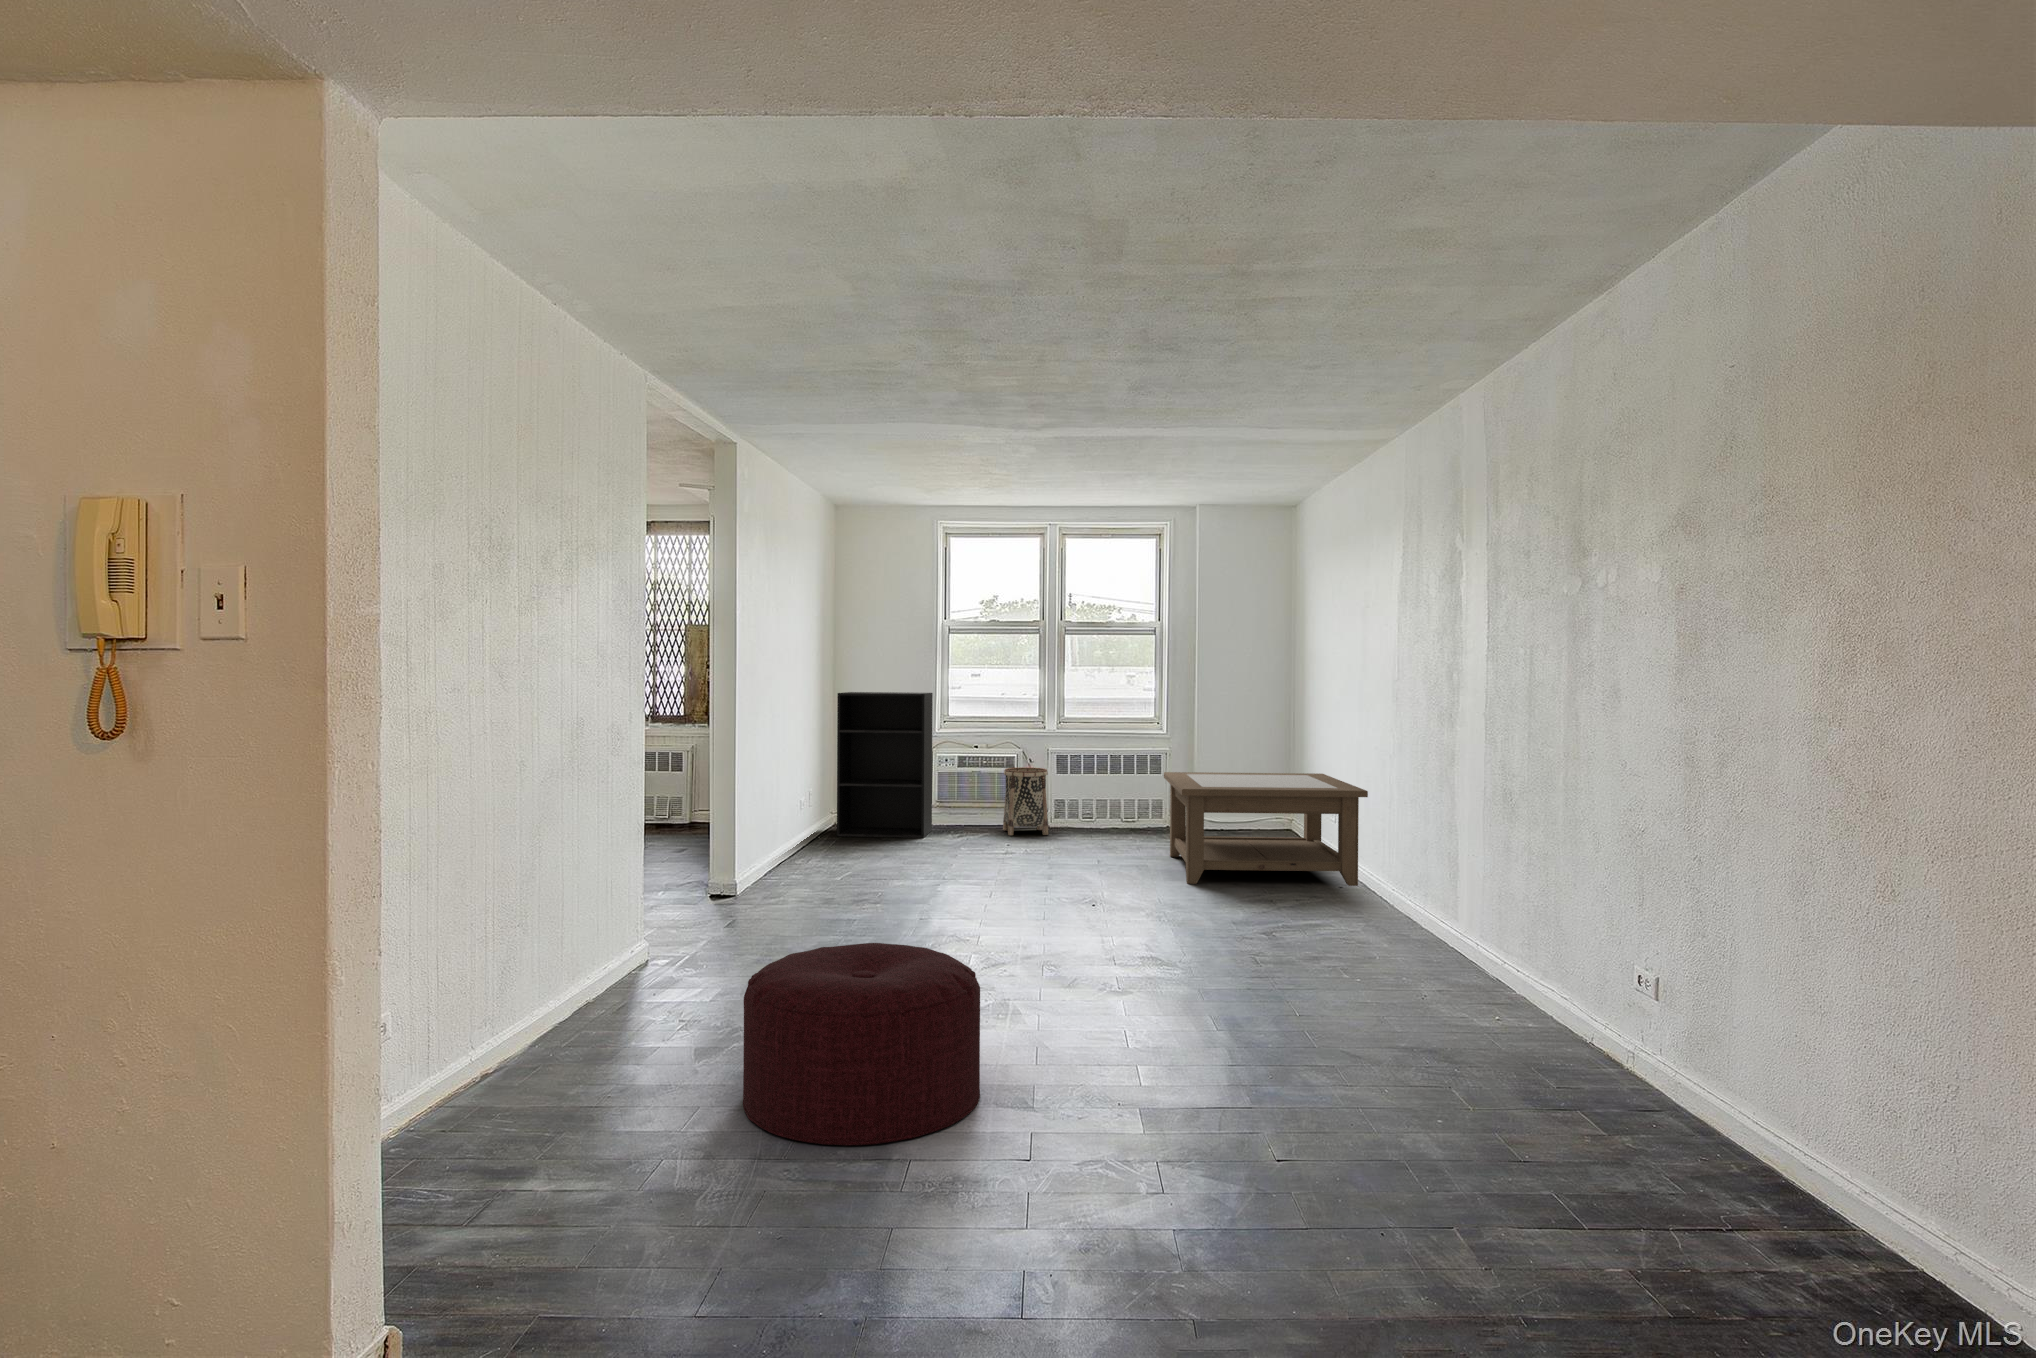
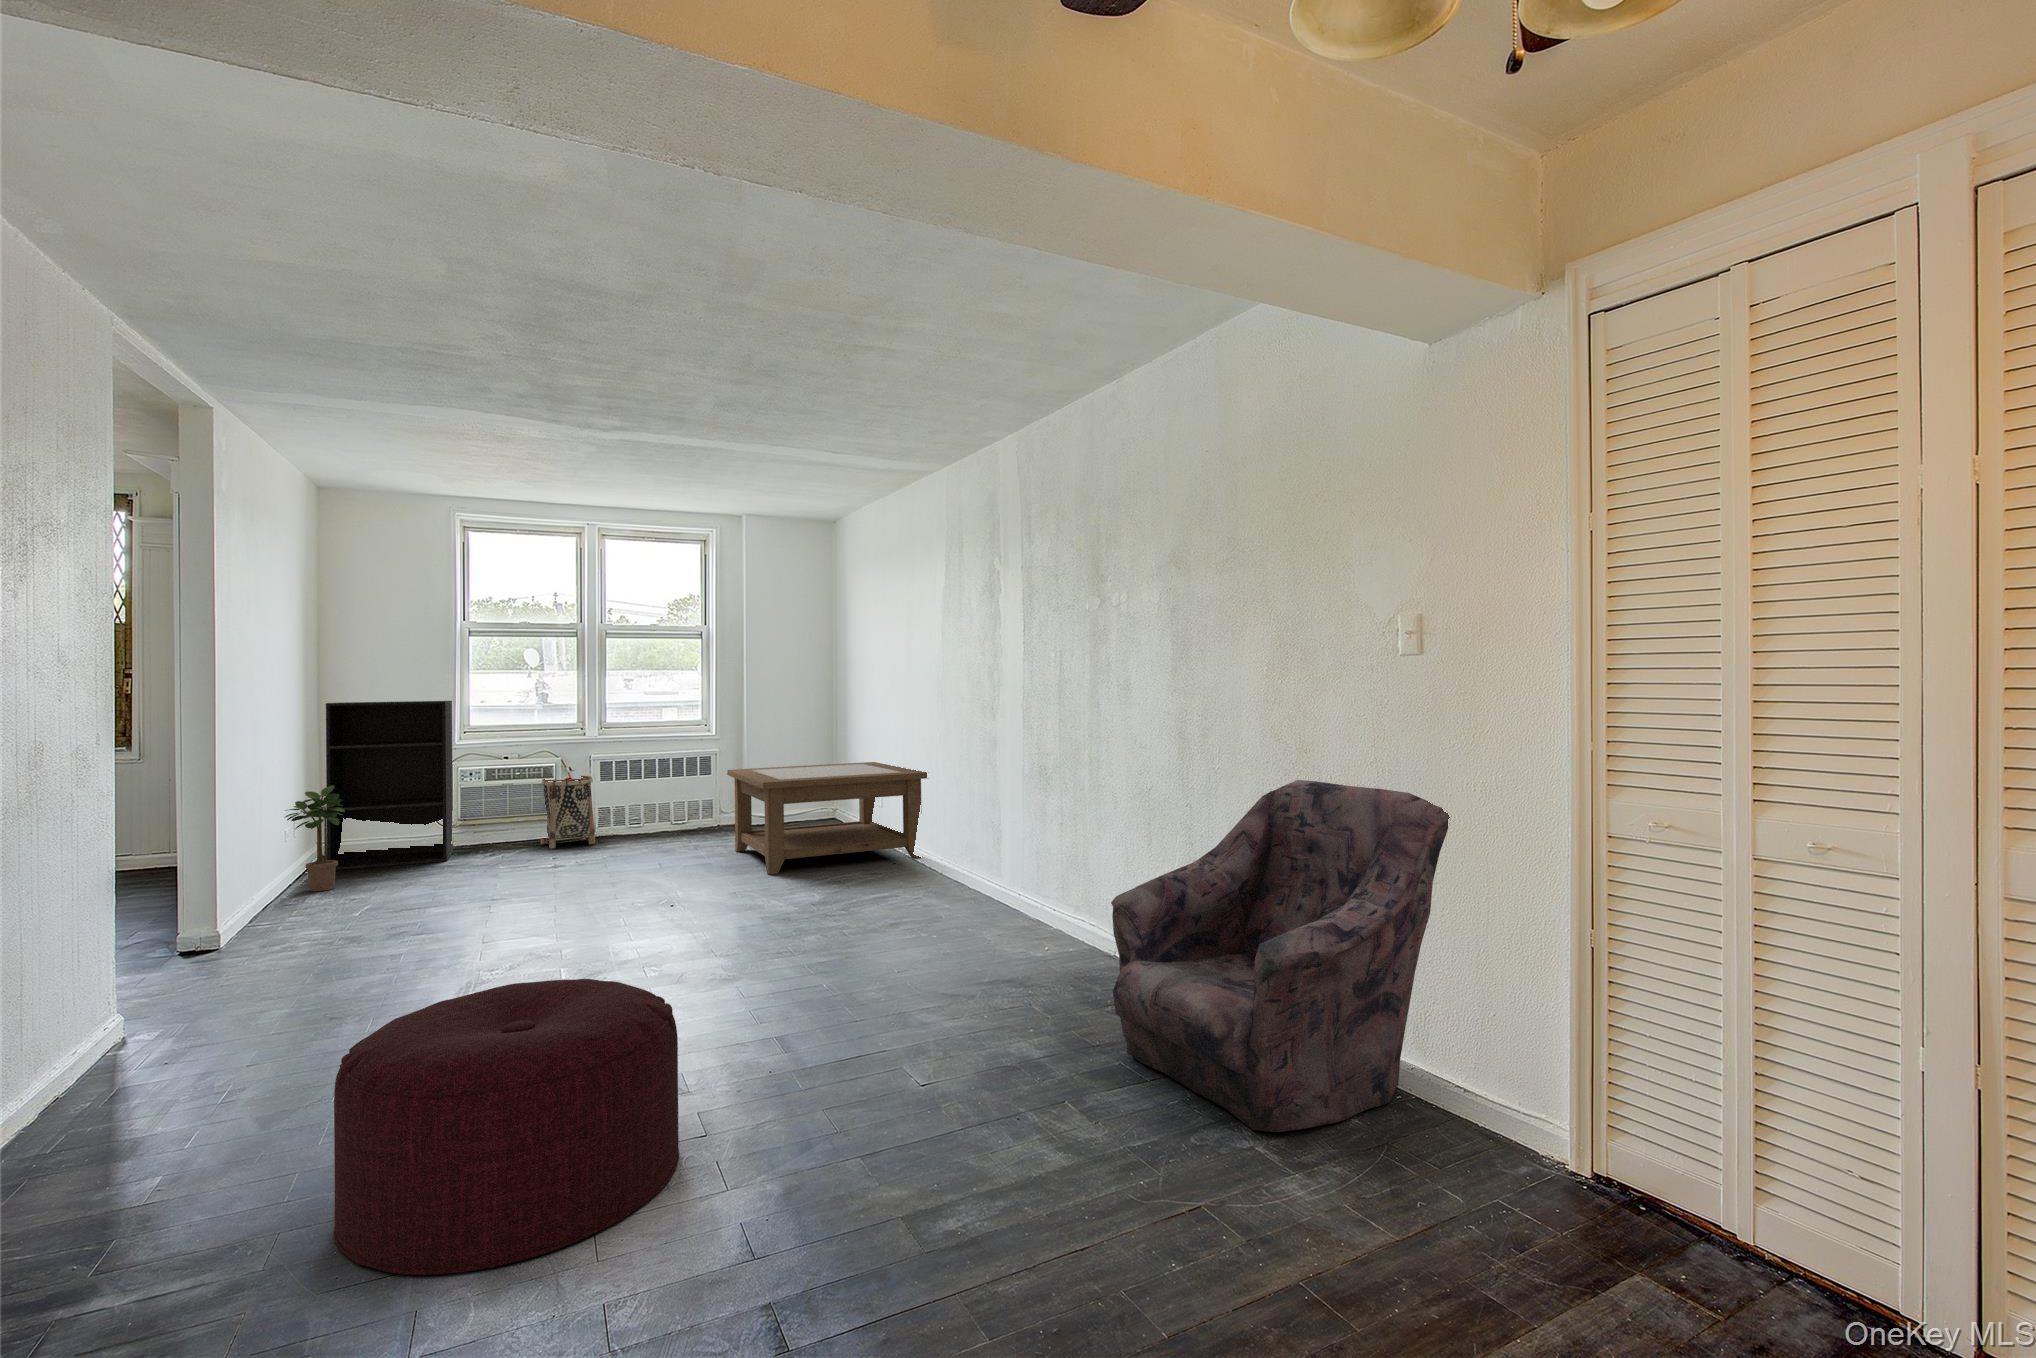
potted plant: none [803,764,845,853] -> present [285,785,345,891]
armchair: none [1405,841,1847,1234] -> present [1111,780,1450,1132]

